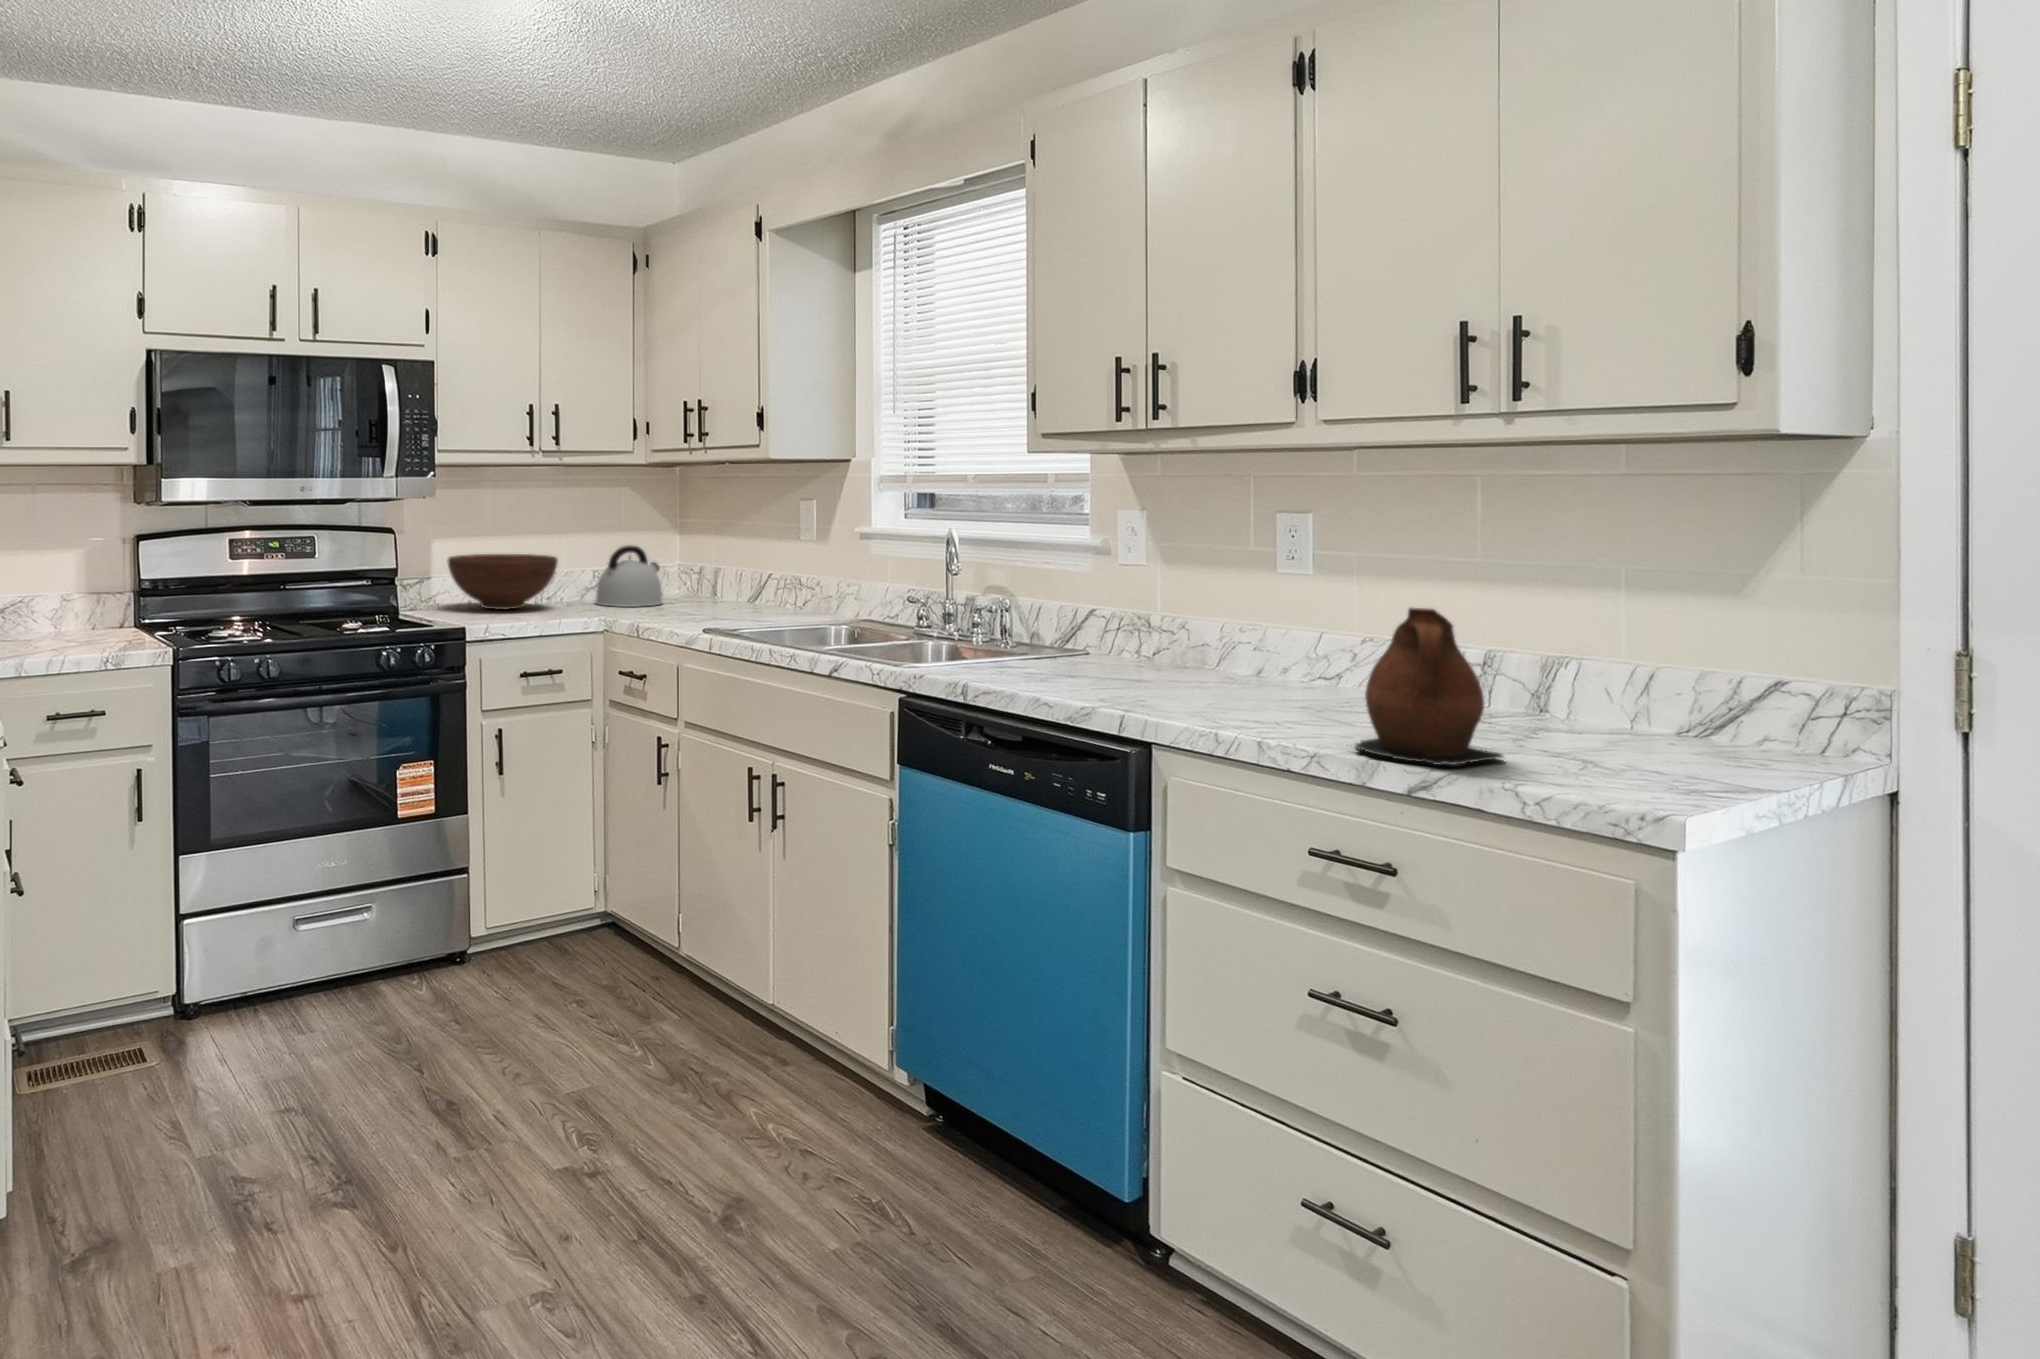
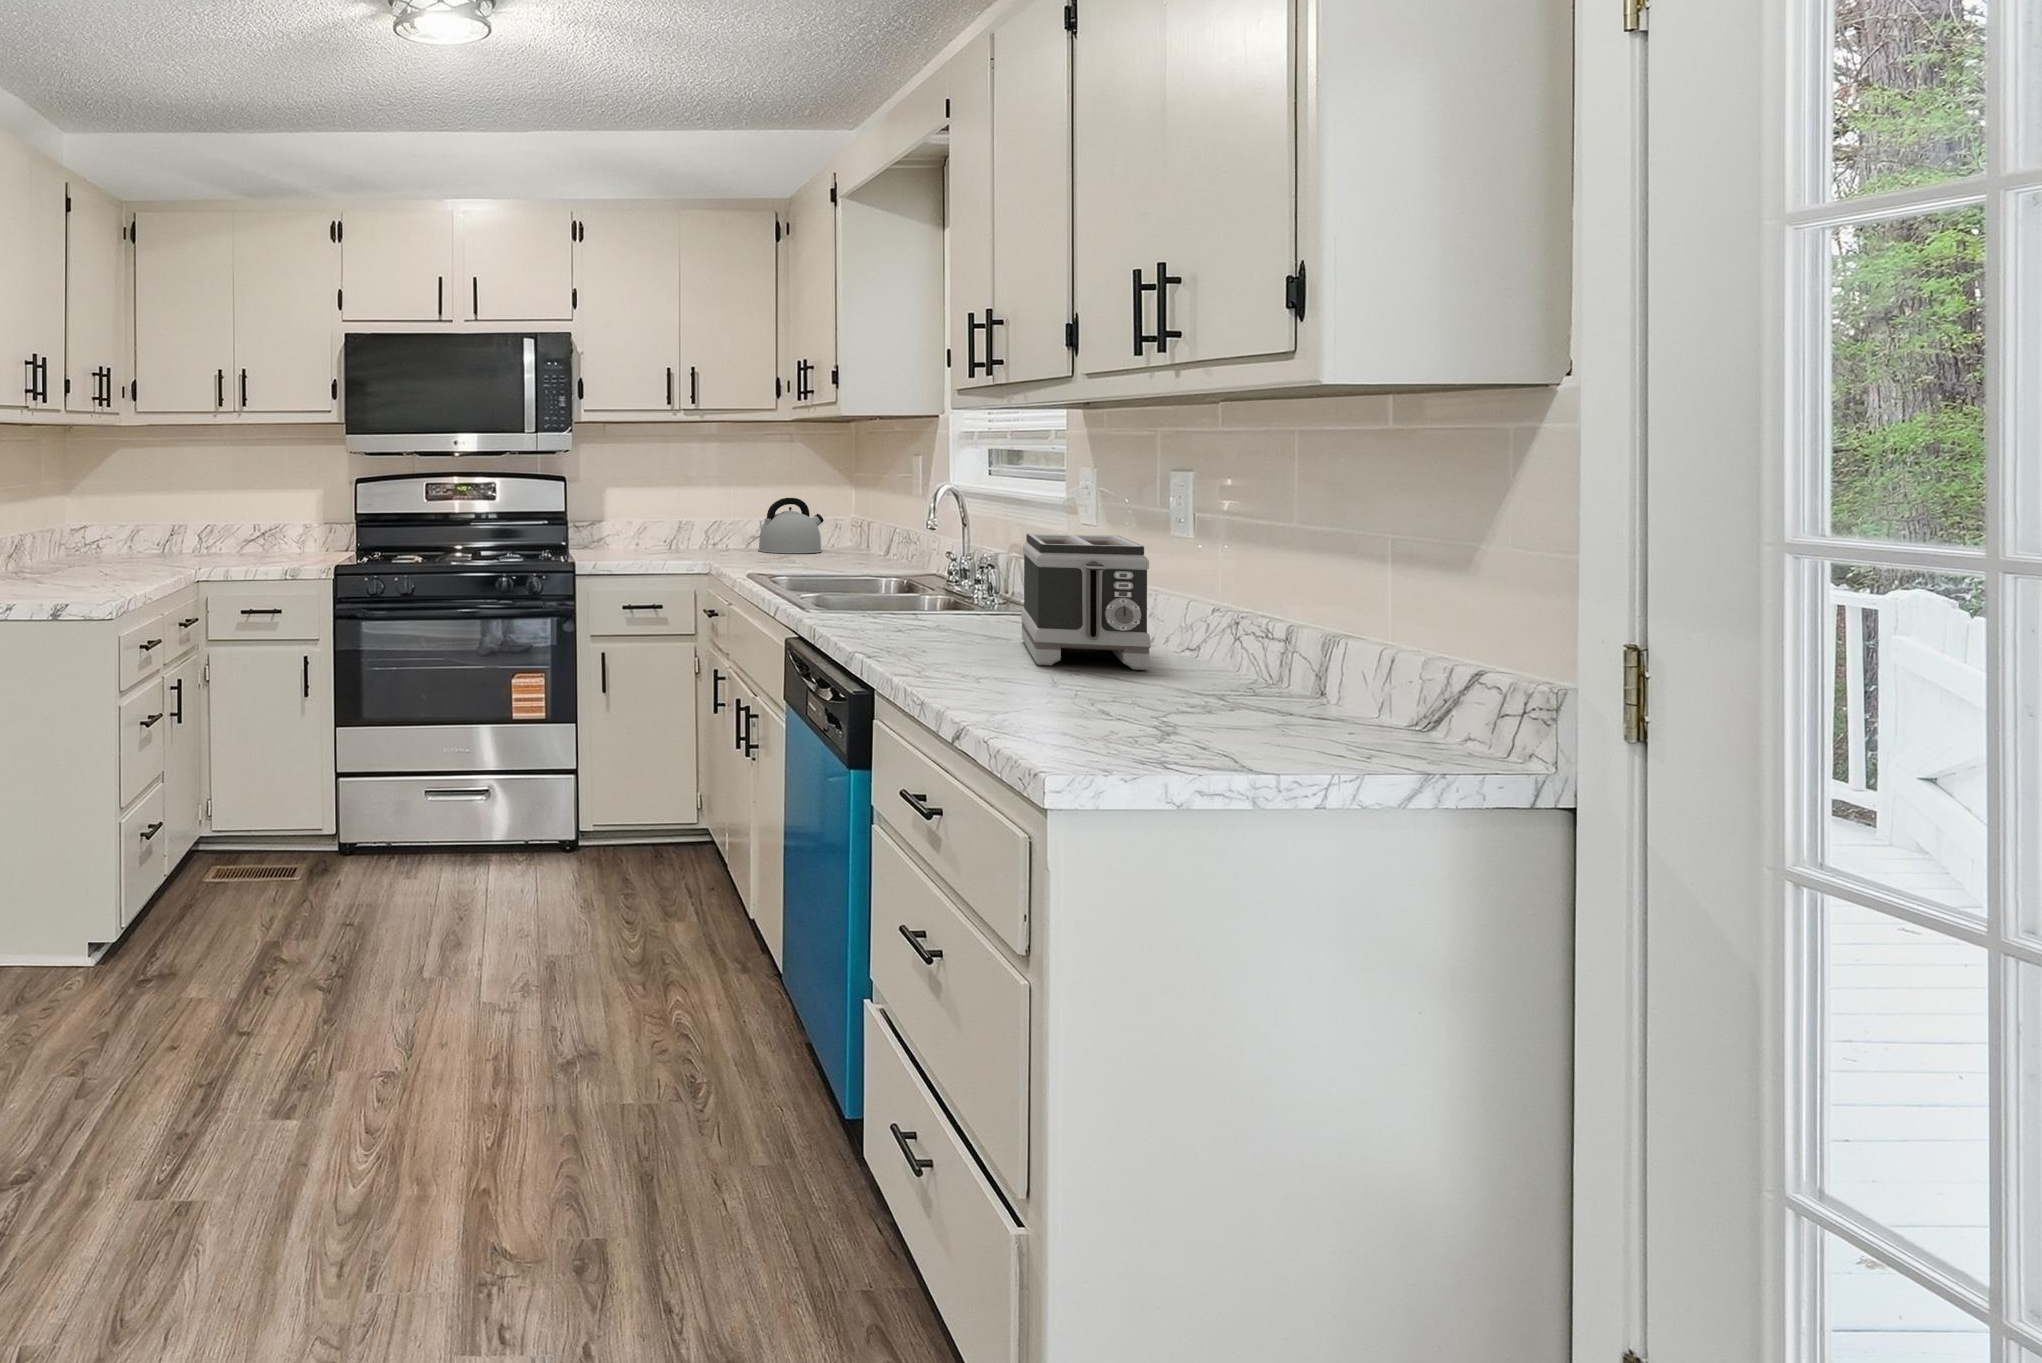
fruit bowl: present [447,554,558,609] -> none [619,503,715,551]
toaster: none [1096,594,1262,721] -> present [1021,534,1151,670]
ceramic pitcher: present [1355,608,1503,765] -> none [1159,540,1351,729]

